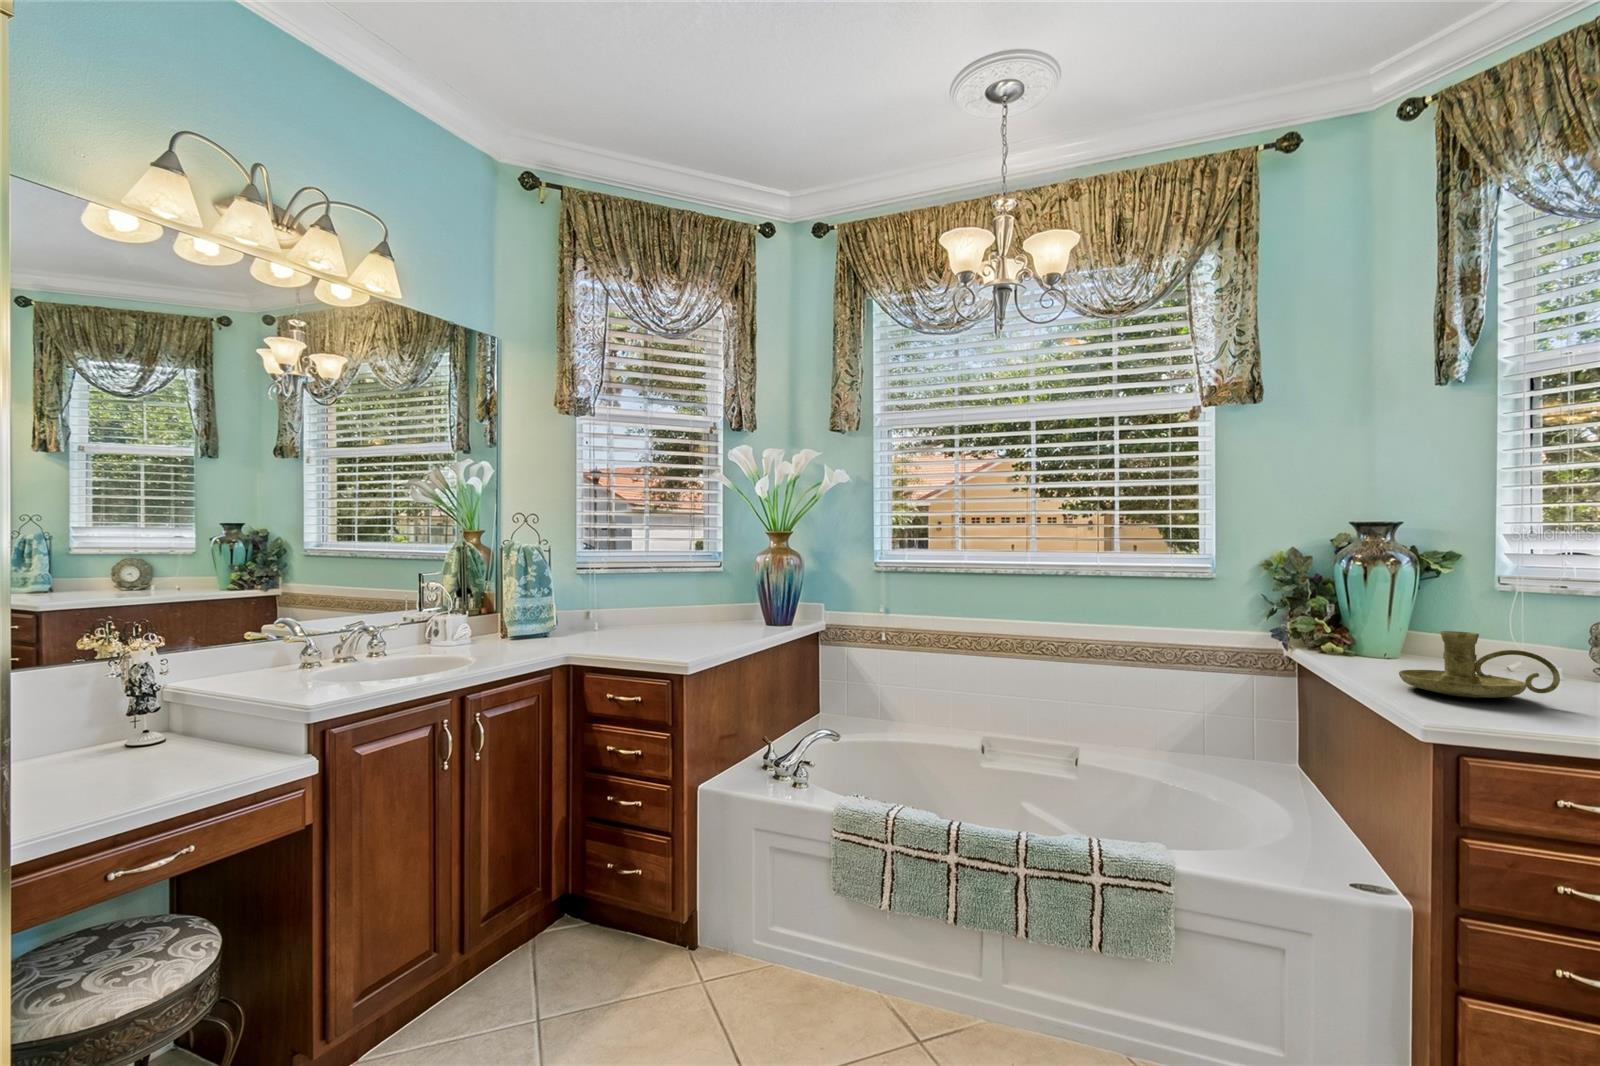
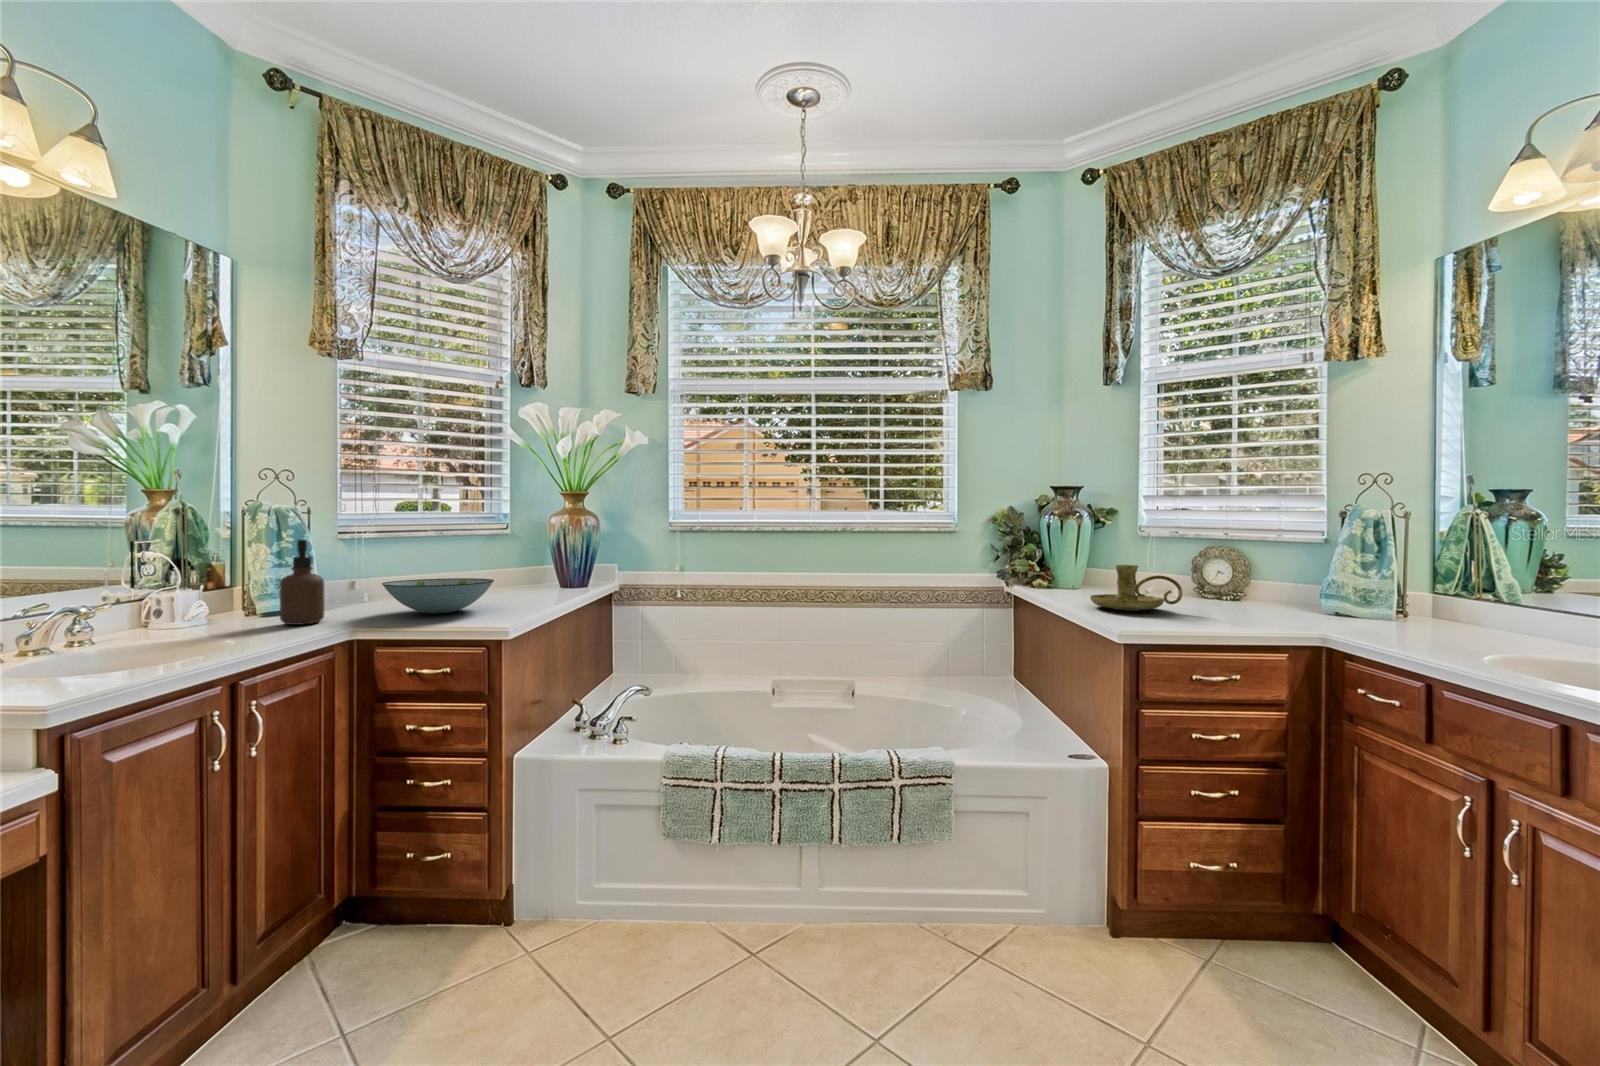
soap dispenser: none [520,575,554,649] -> present [280,540,325,625]
decorative bowl: none [598,611,692,645] -> present [382,578,494,614]

